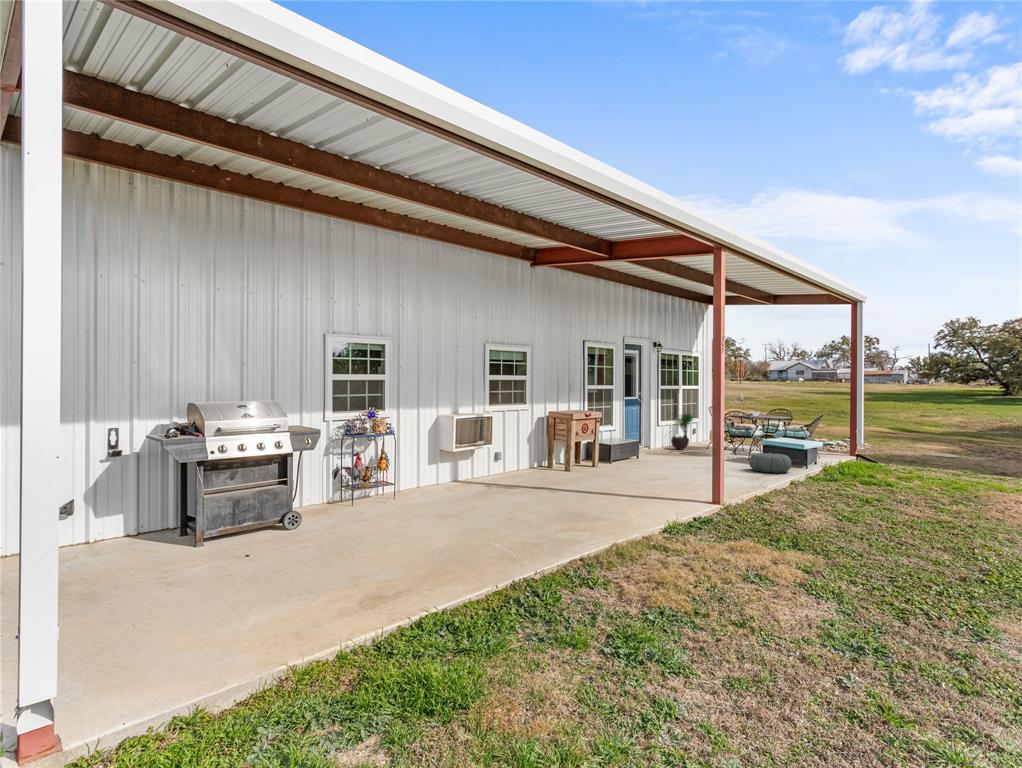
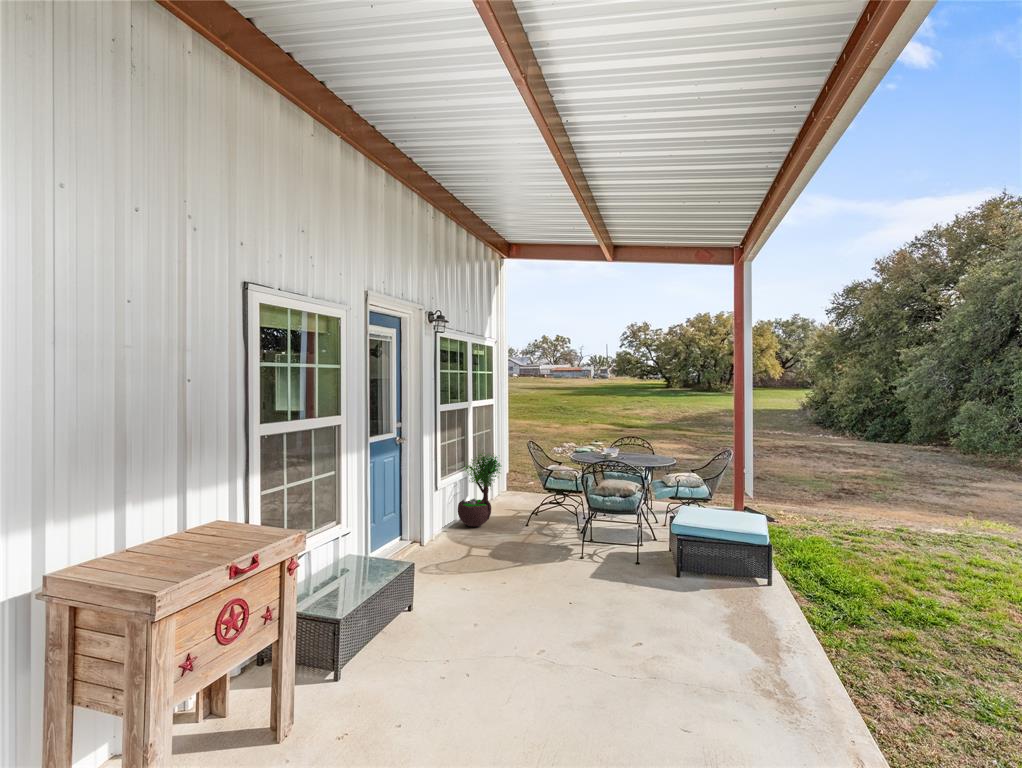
pouf: present [749,453,791,473] -> none [723,591,839,669]

